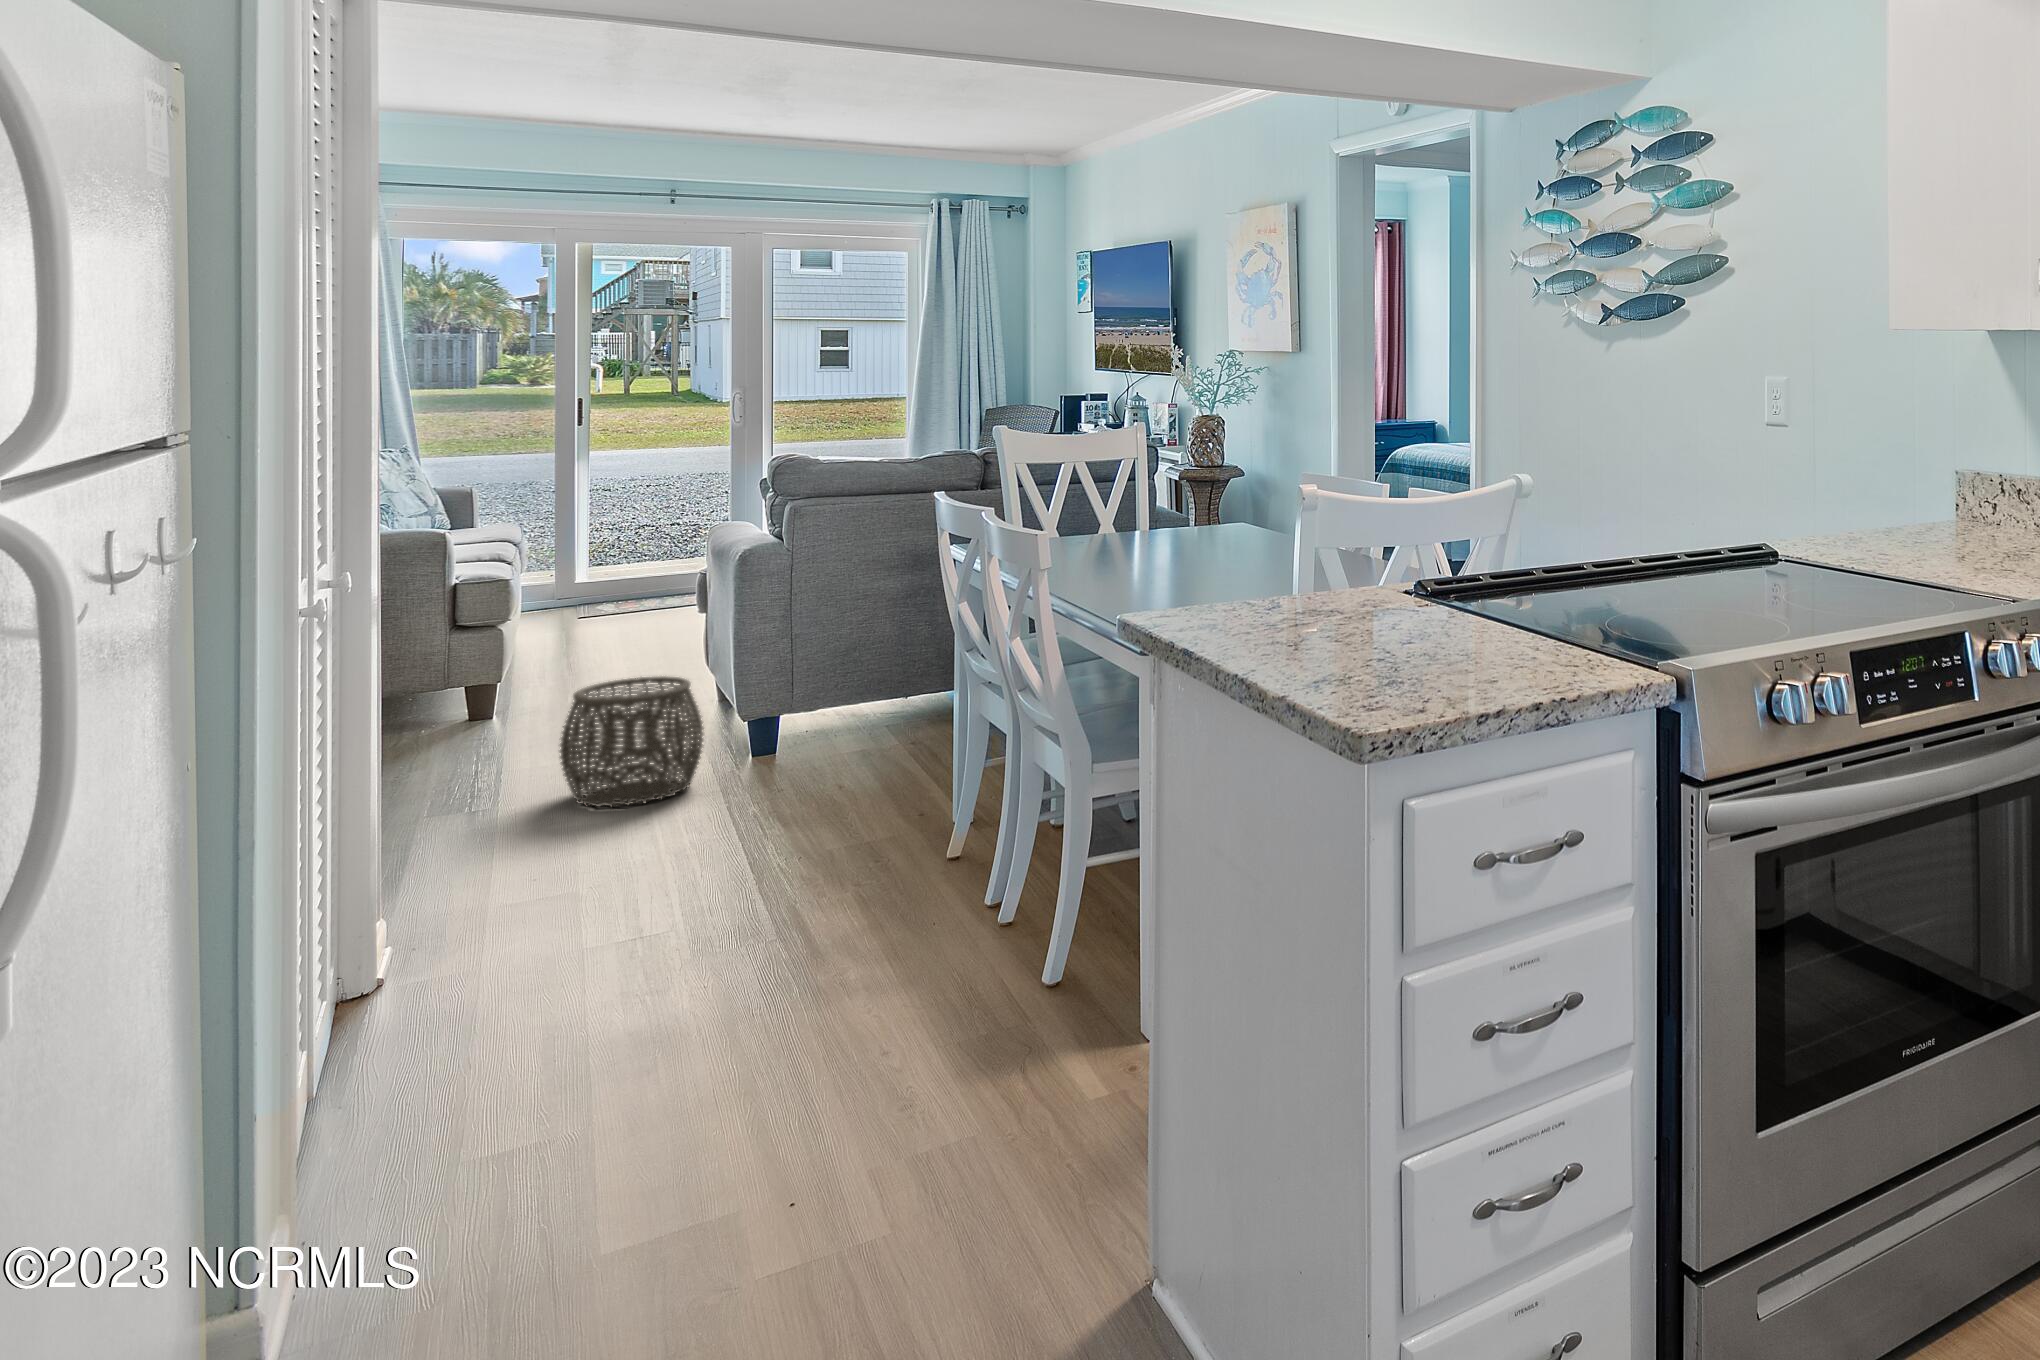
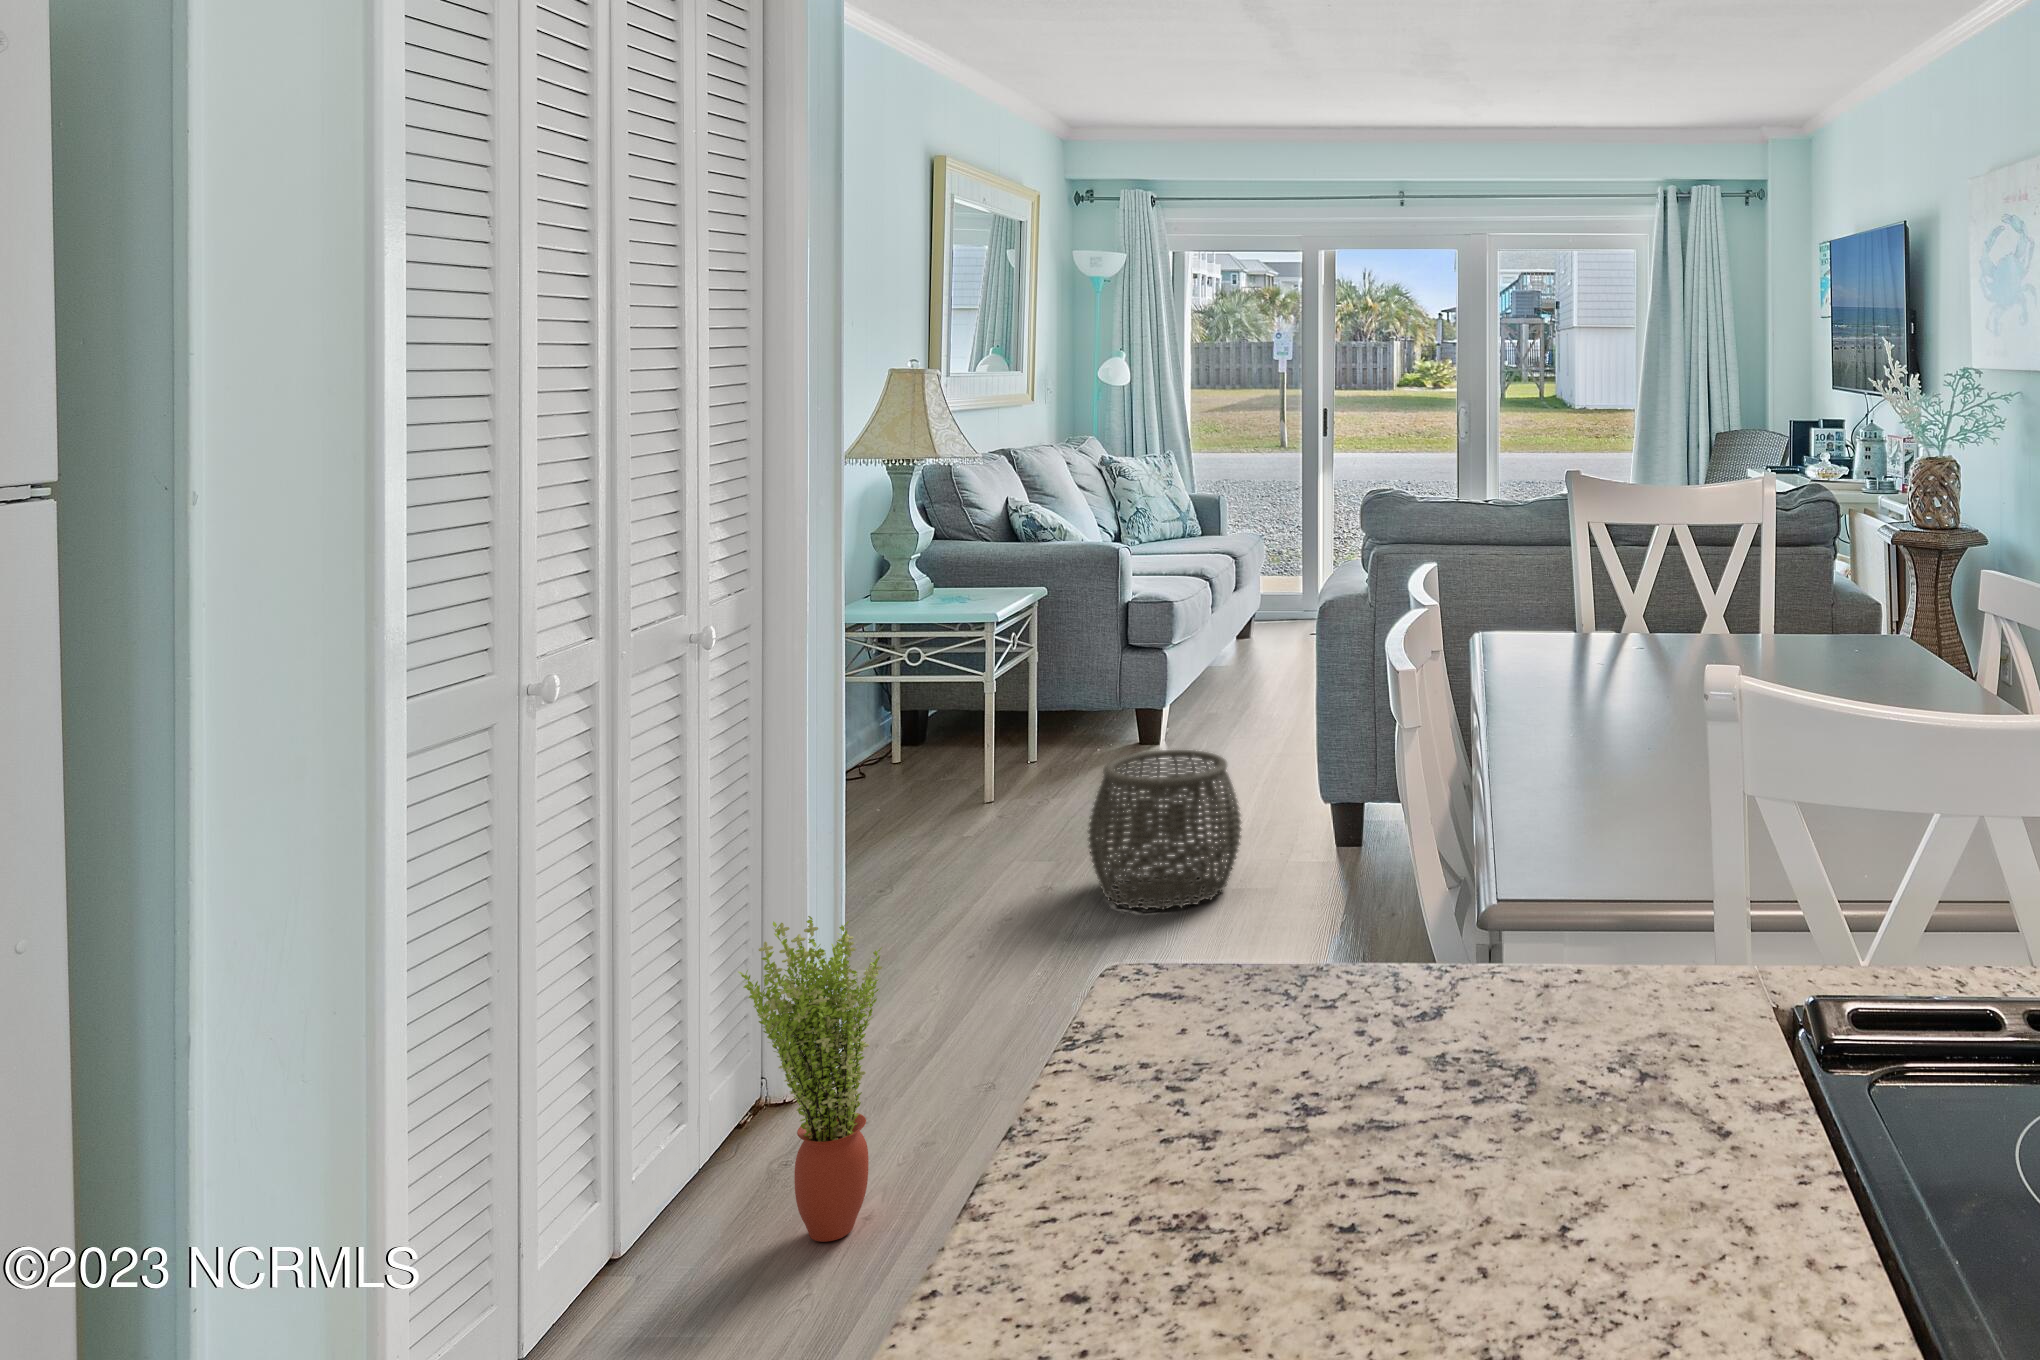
potted plant: none [464,769,588,1008] -> present [738,916,882,1242]

